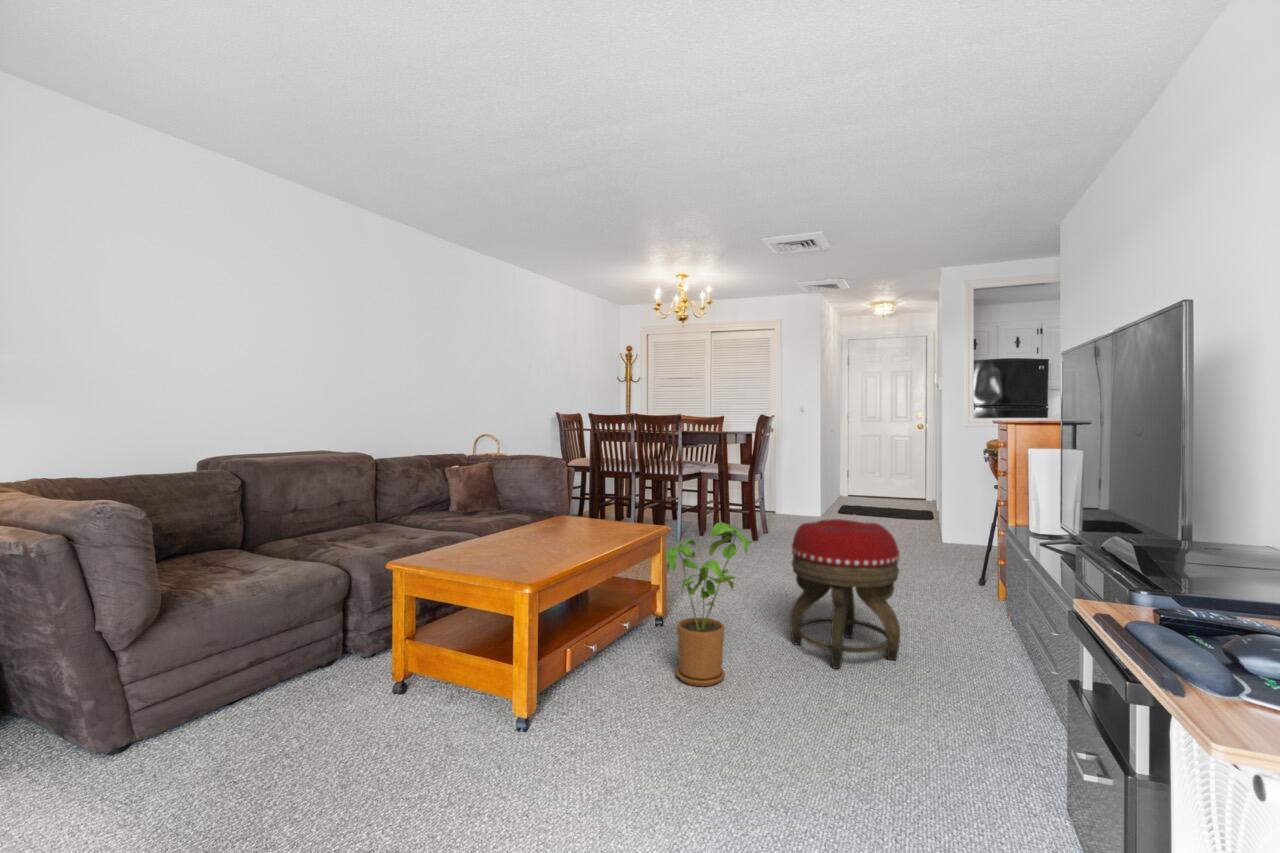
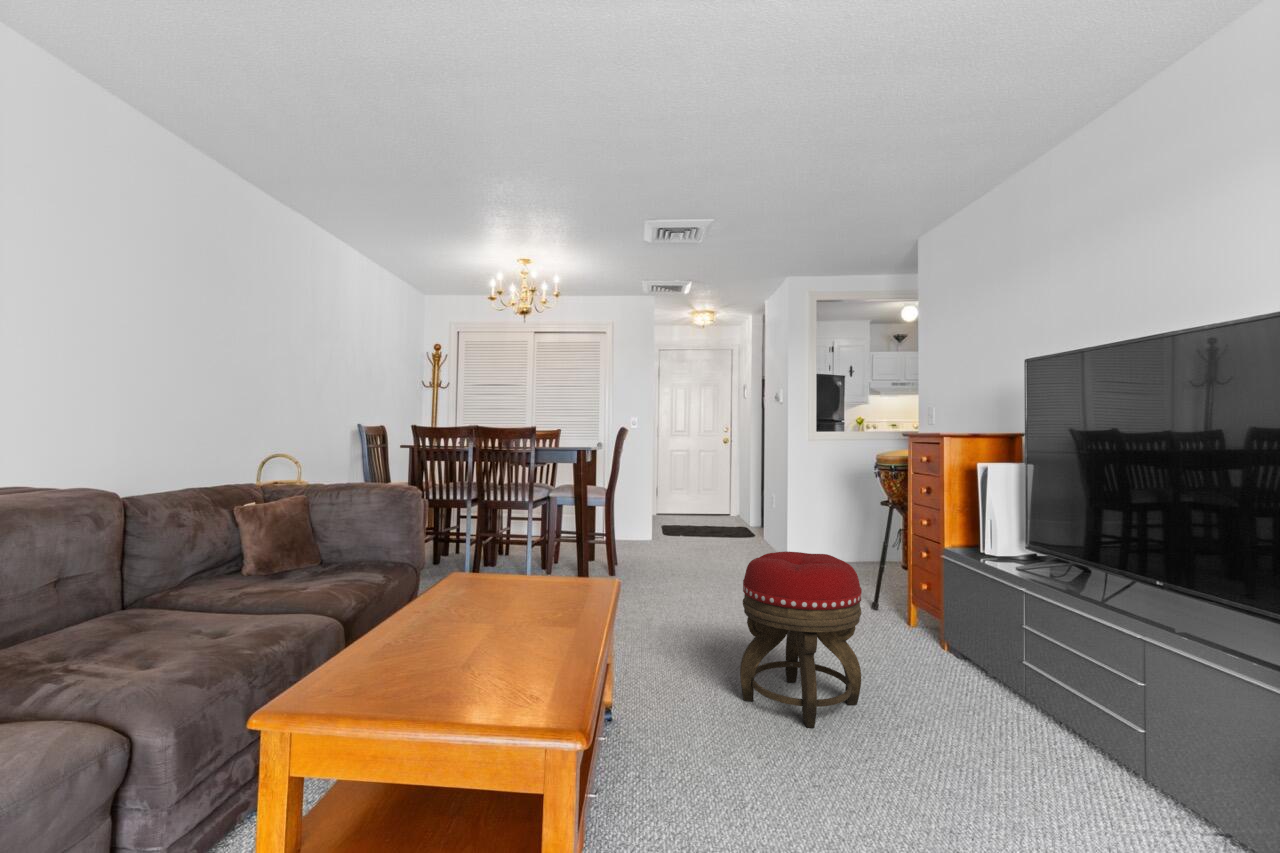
house plant: present [666,522,753,686] -> none [629,573,739,787]

